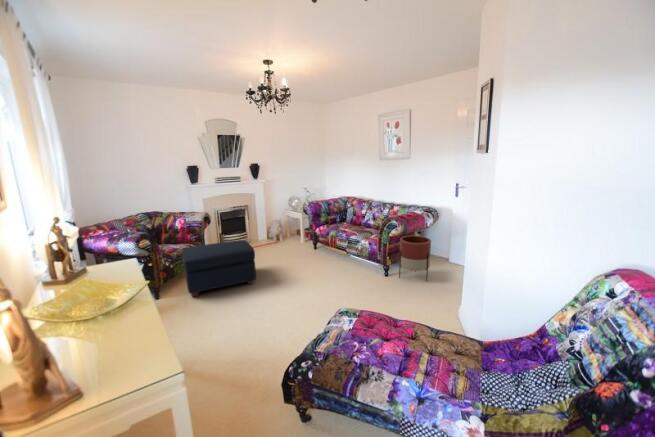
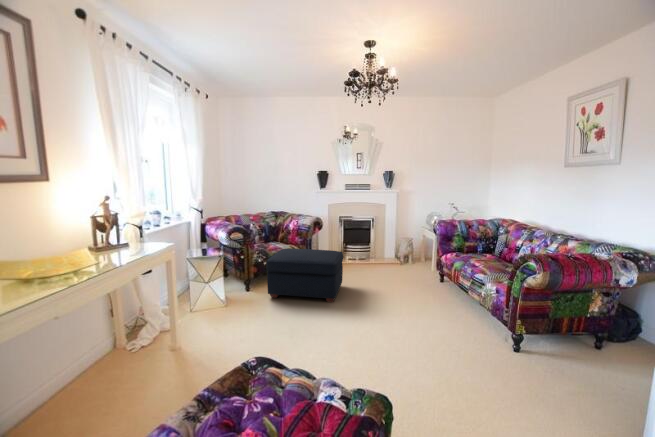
planter: present [399,236,431,281] -> none [535,293,612,389]

